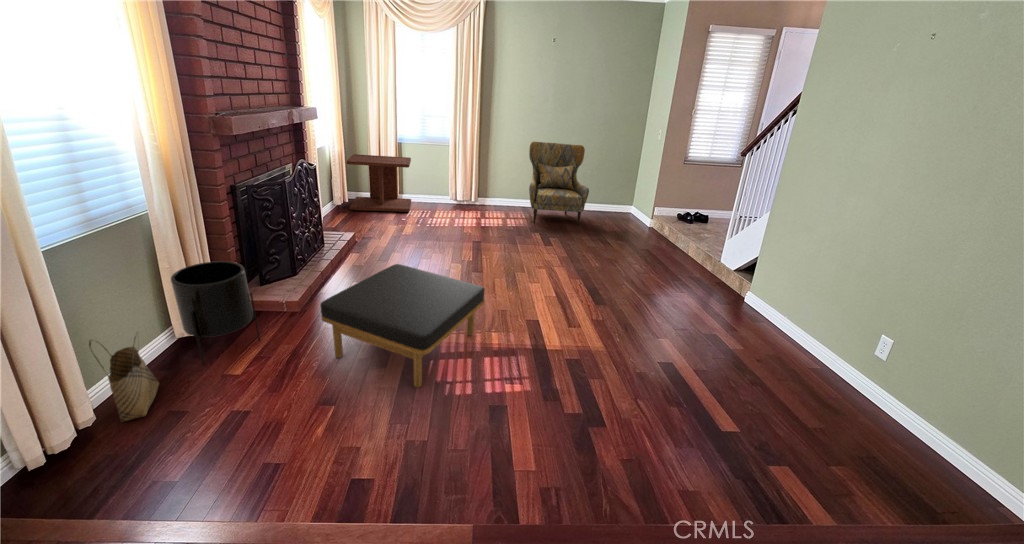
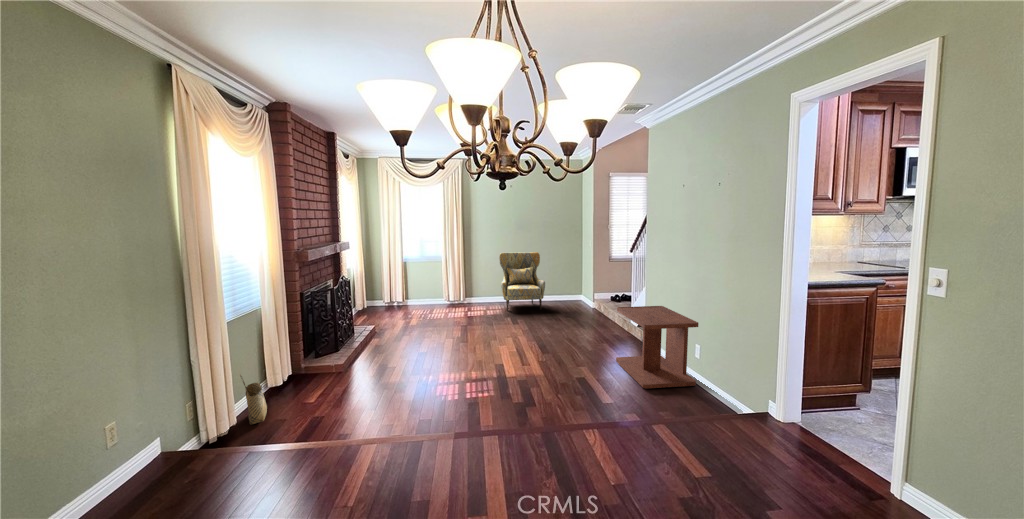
side table: present [347,154,411,212] -> present [616,306,698,388]
planter: present [171,261,260,364] -> none [275,335,321,399]
ottoman: present [320,264,484,387] -> none [362,333,464,400]

